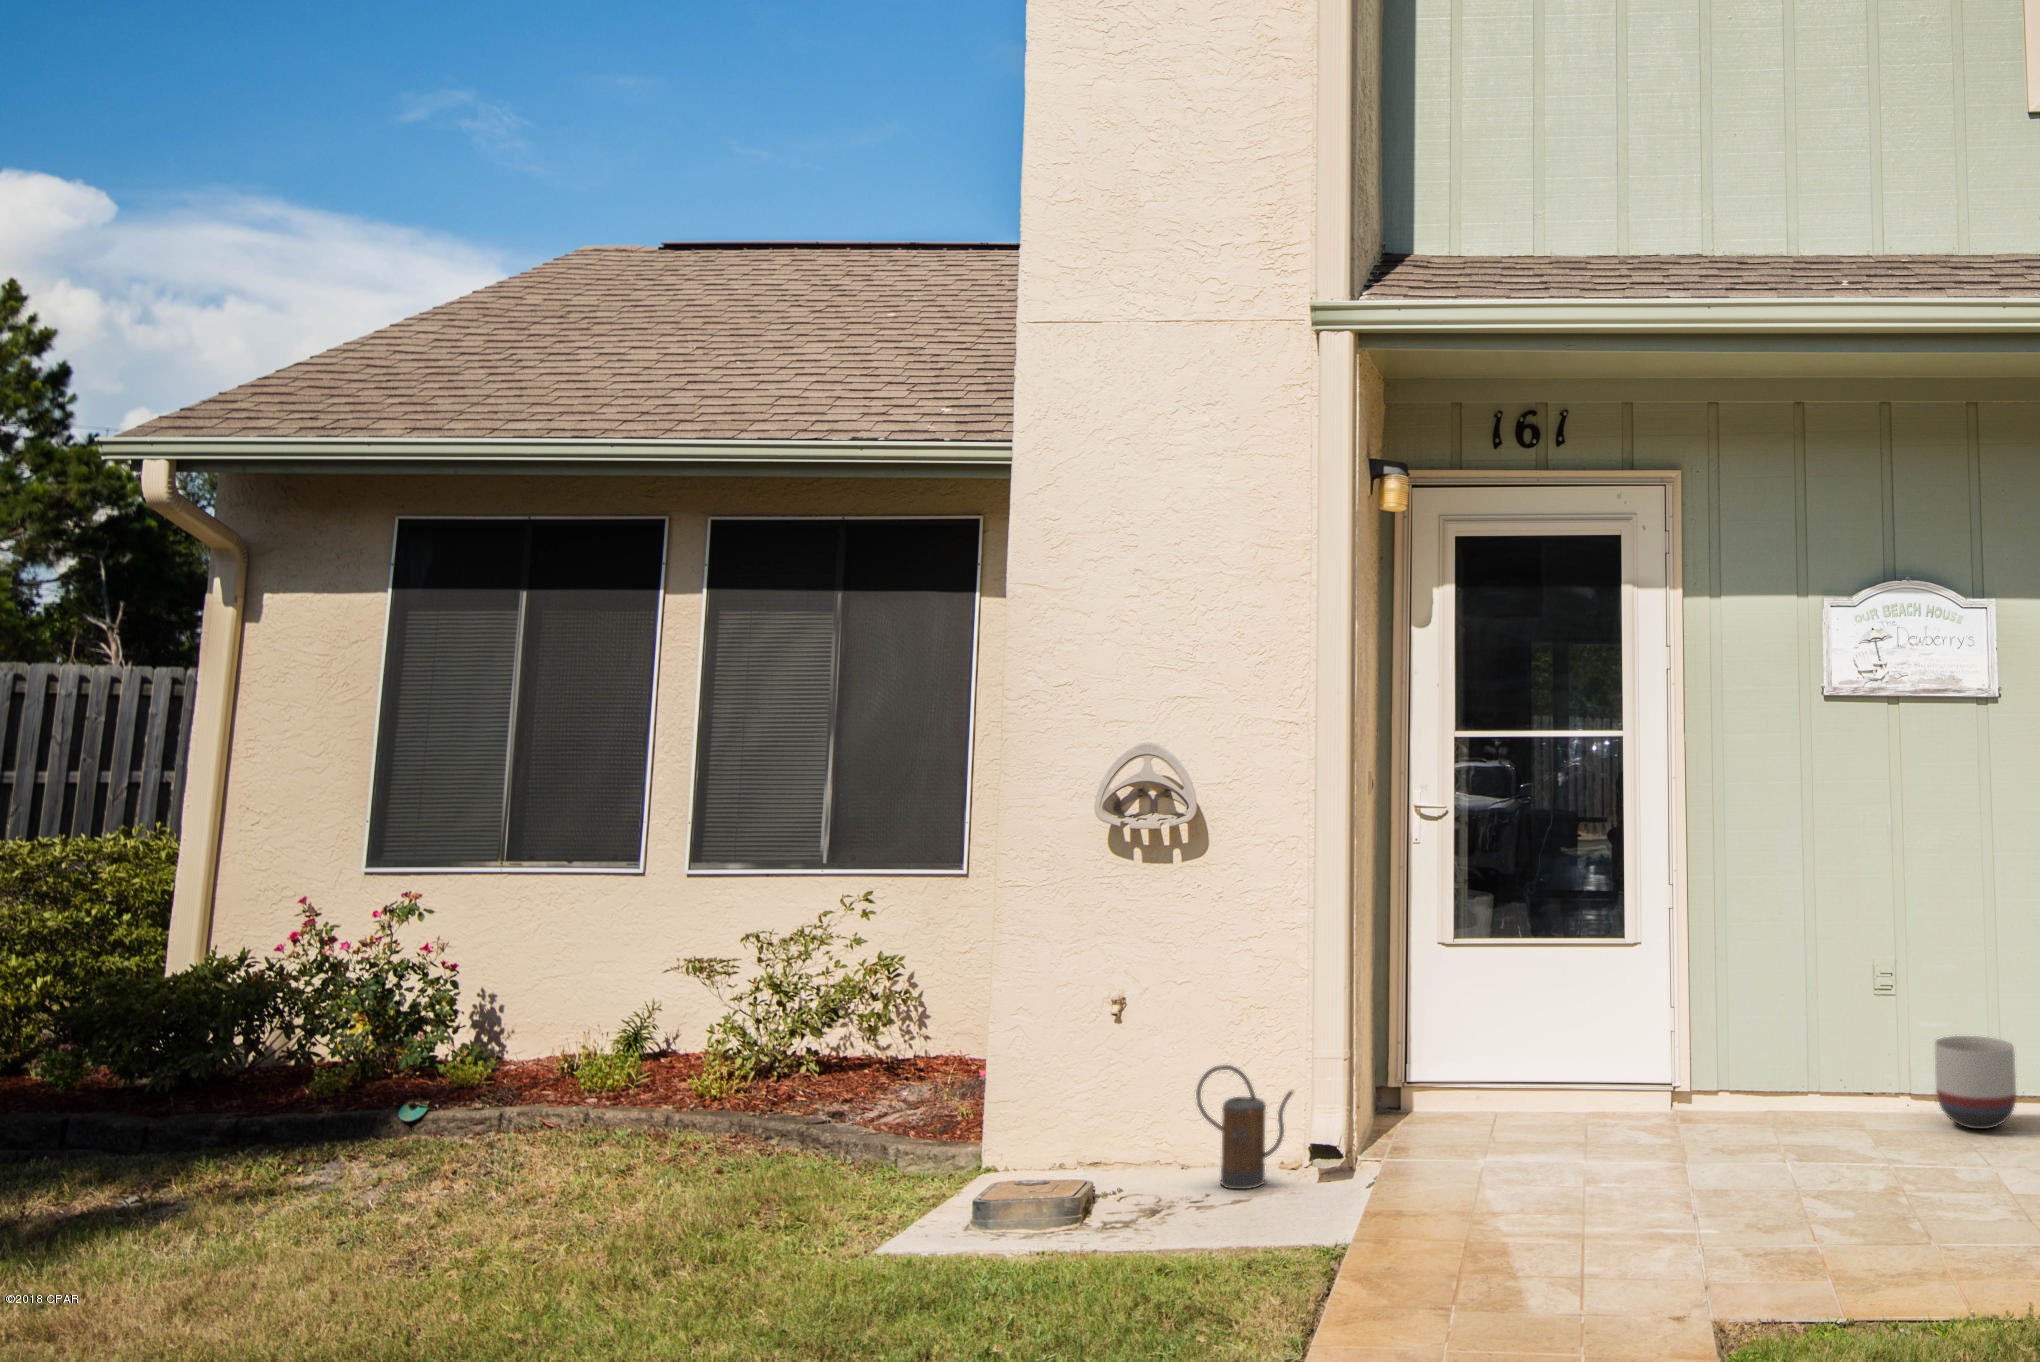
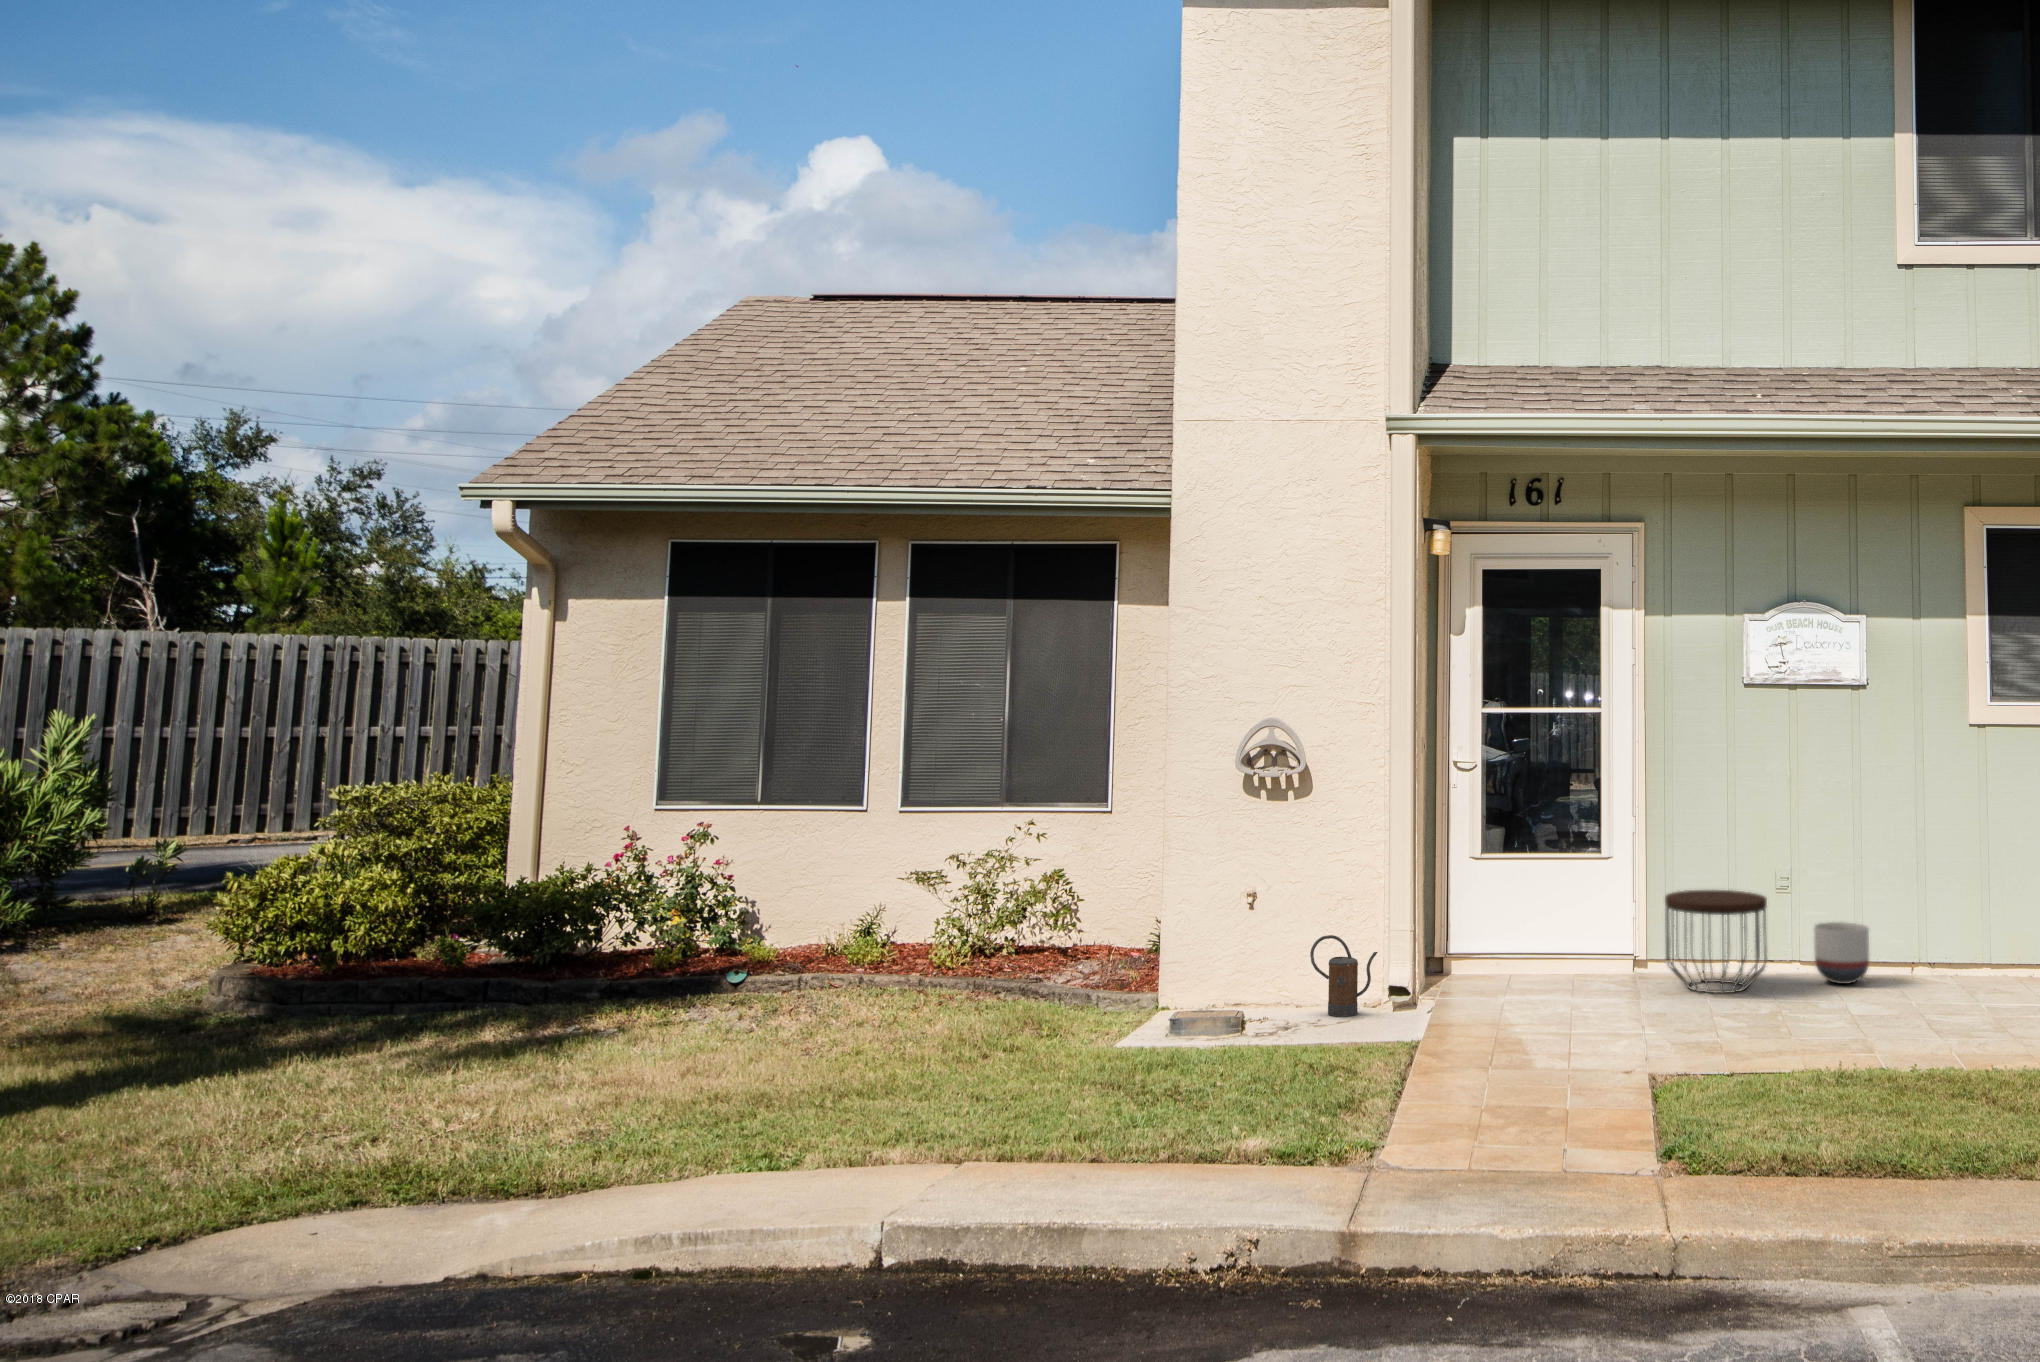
side table: none [1719,988,1868,1146] -> present [1665,890,1767,993]

